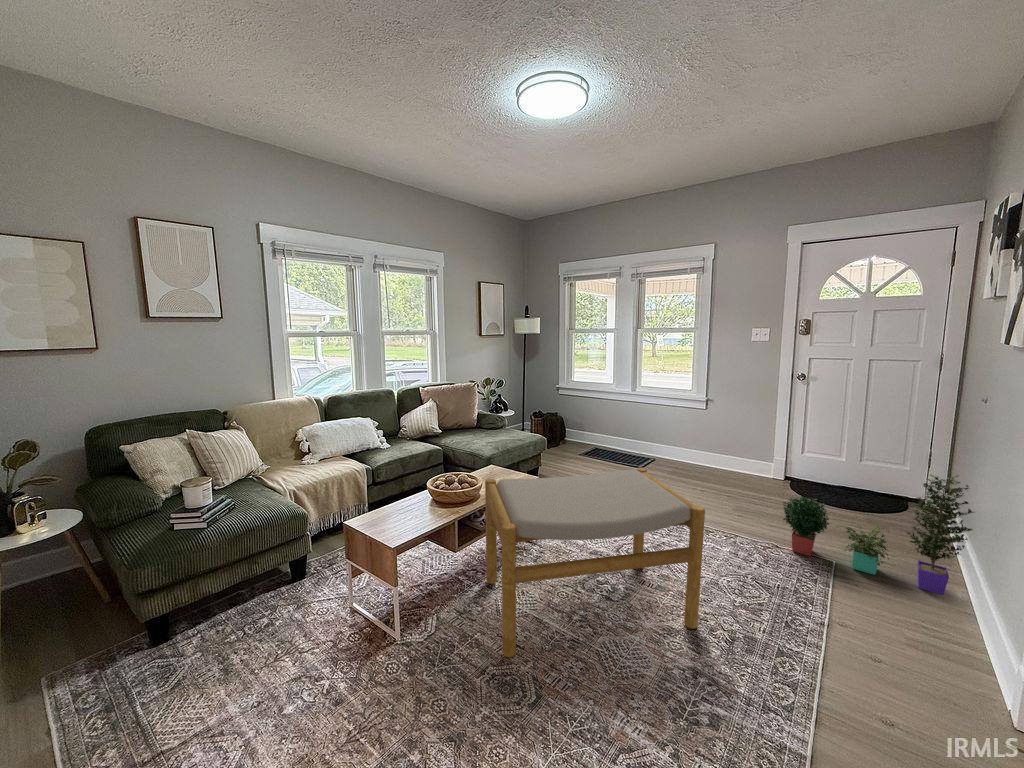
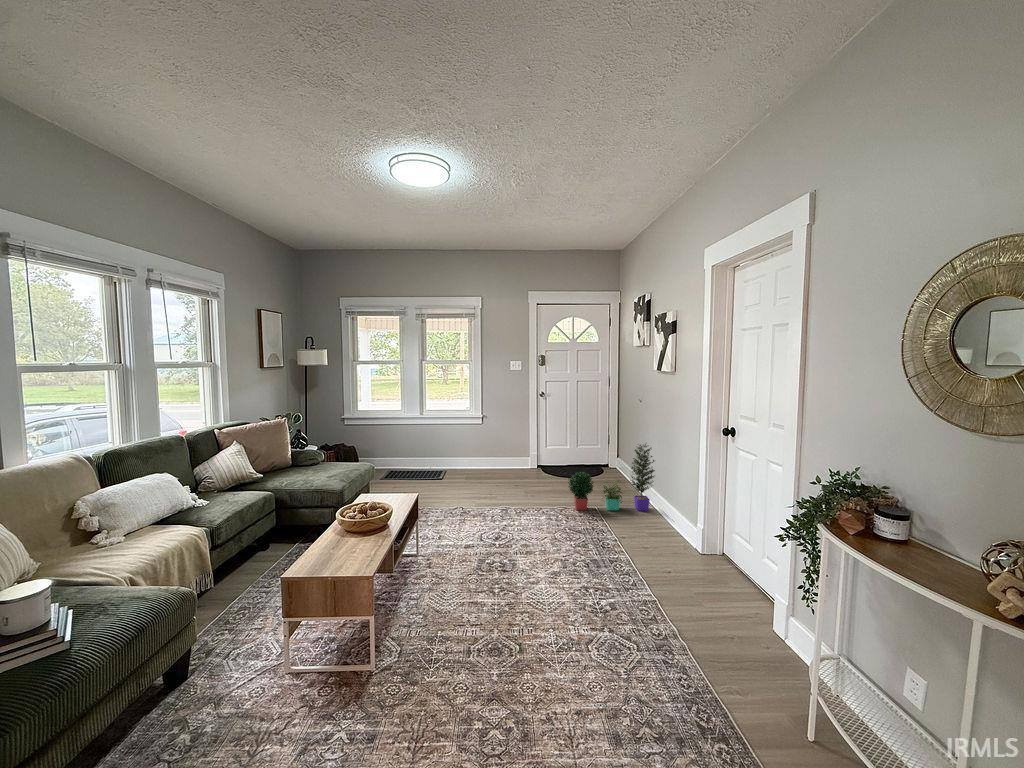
footstool: present [485,468,705,657] -> none [404,468,569,636]

